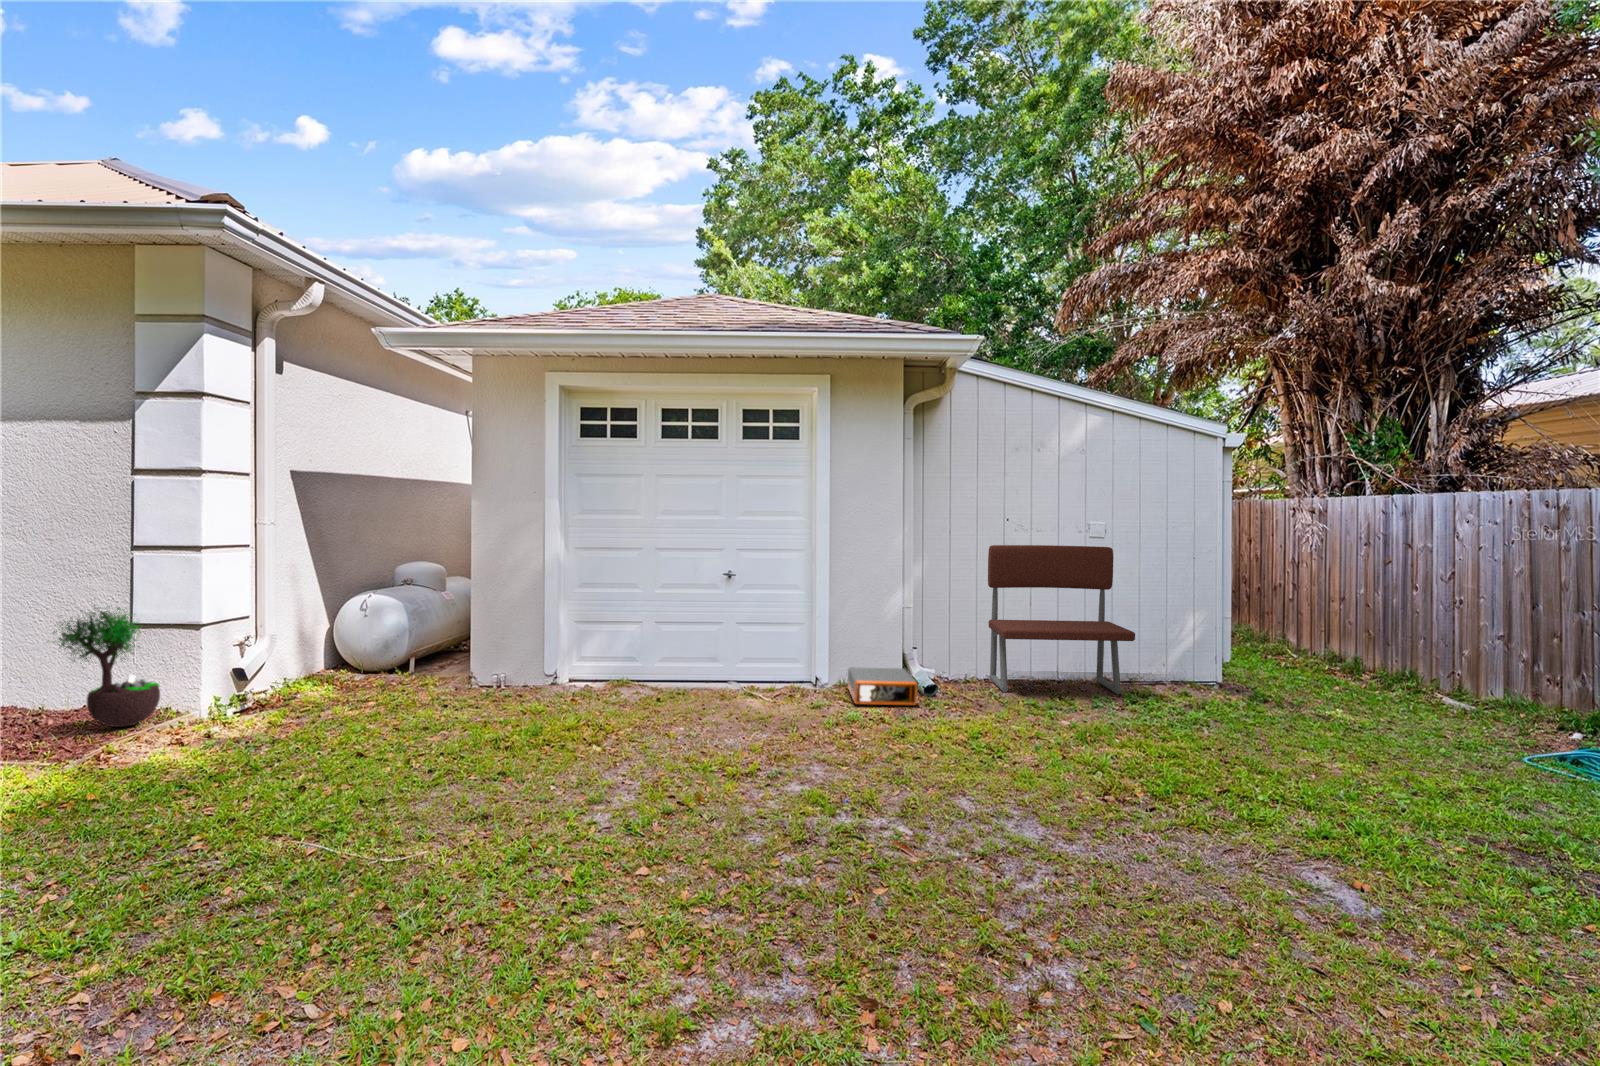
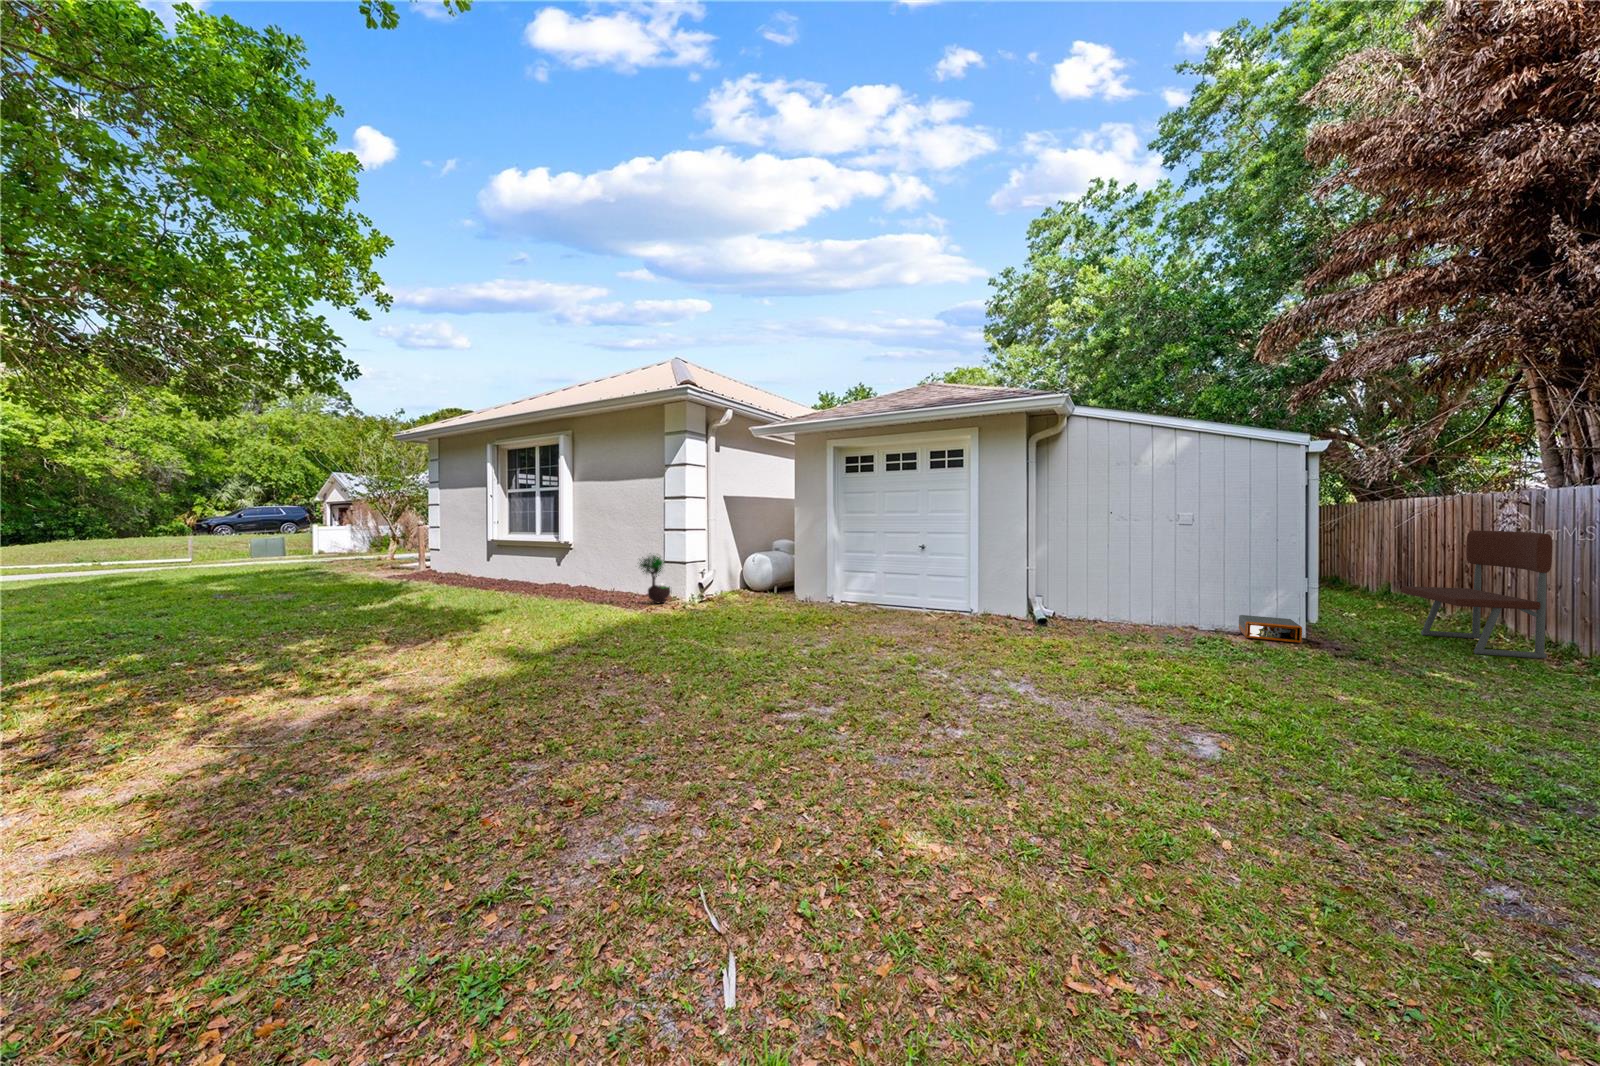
bench: present [988,545,1135,694] -> present [1401,530,1552,659]
storage box: present [848,667,917,705] -> present [1239,615,1302,643]

